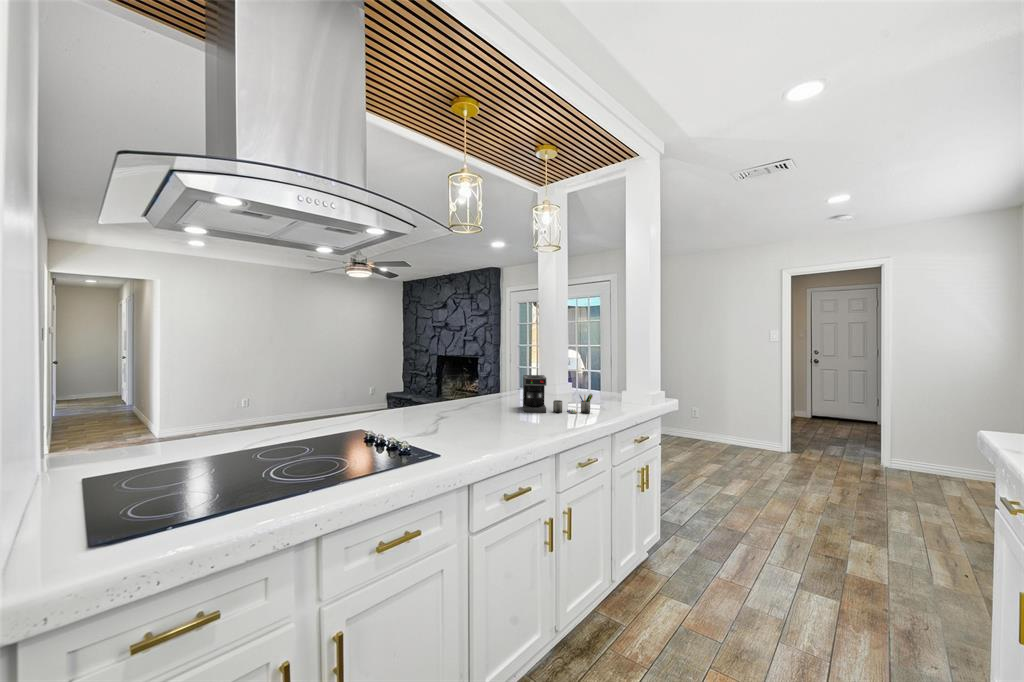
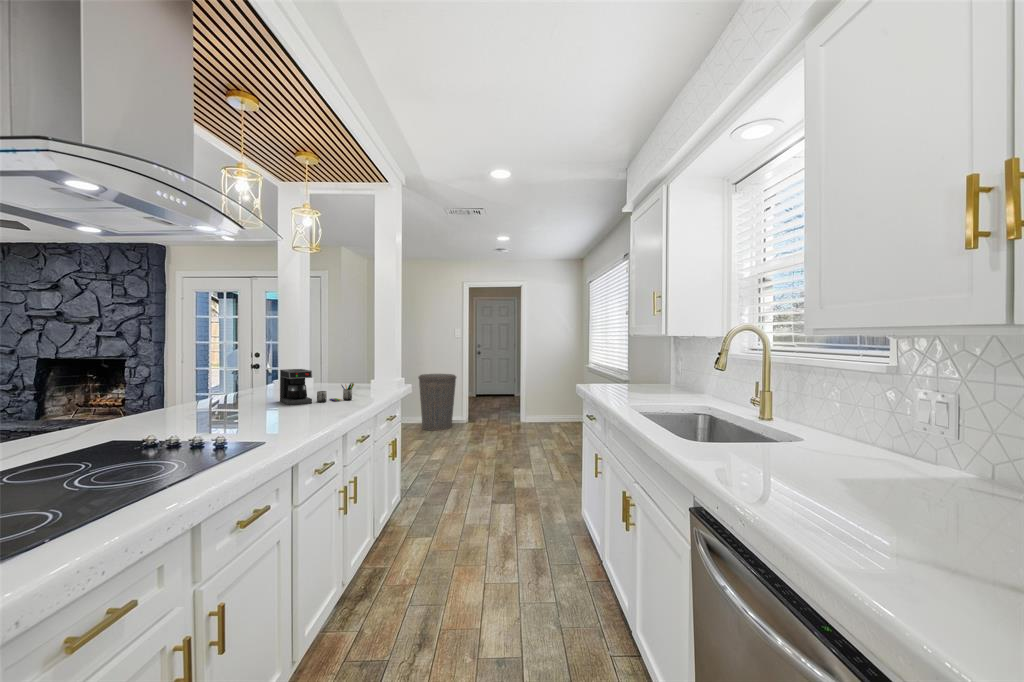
trash can: none [718,385,771,457] -> present [419,374,456,431]

